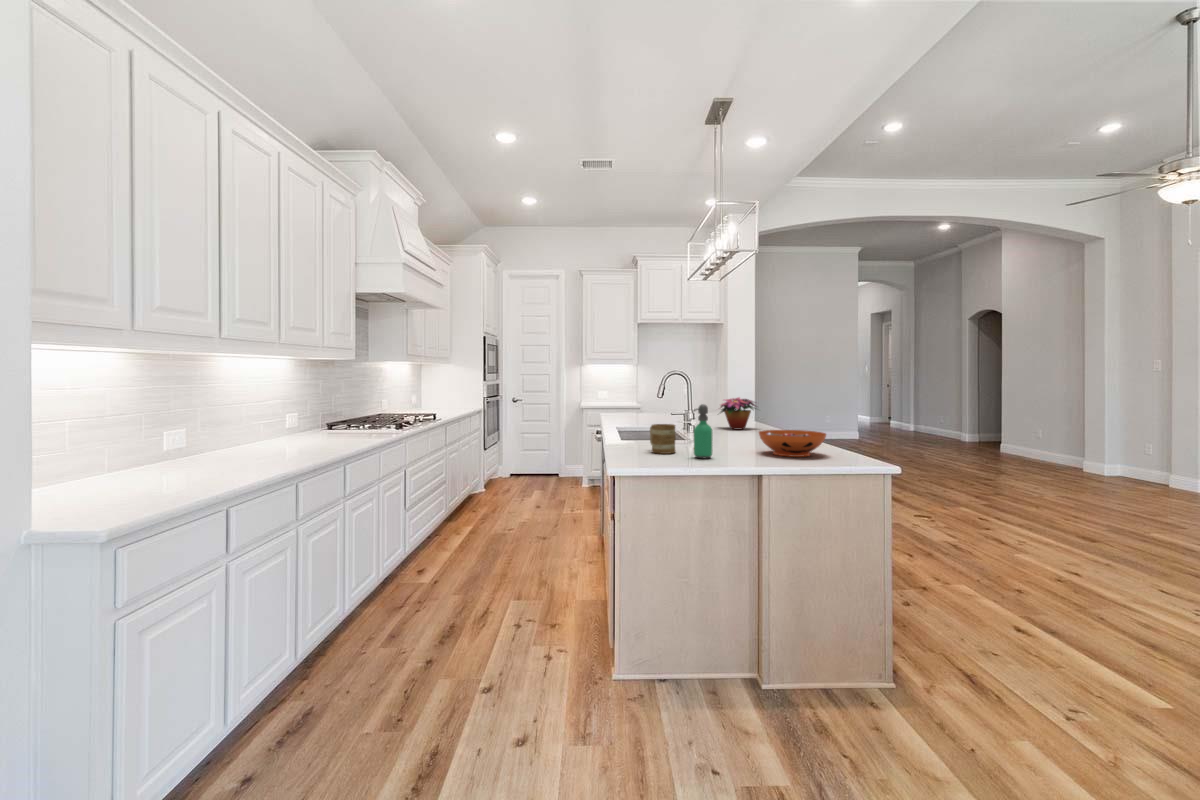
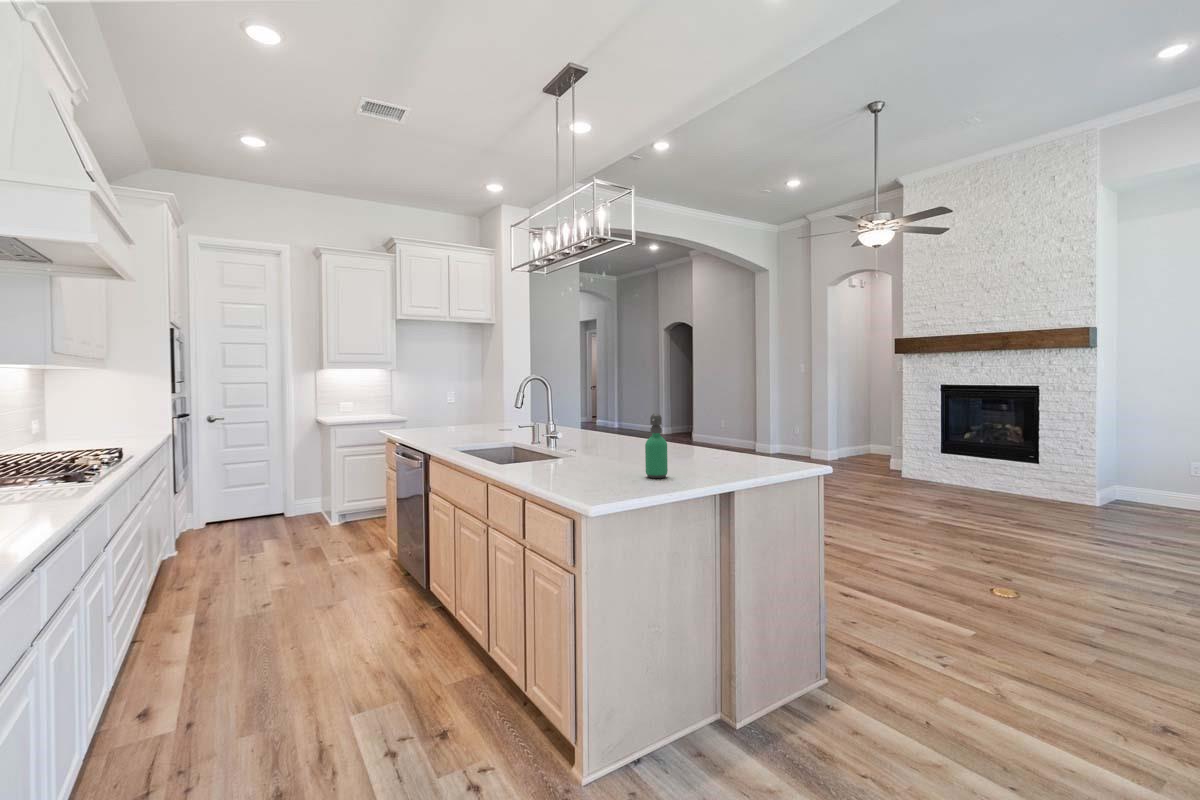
flower arrangement: present [720,398,756,429] -> none [558,403,611,440]
mug: present [650,424,675,454] -> none [572,439,612,477]
decorative bowl: present [759,430,826,457] -> none [684,437,755,466]

